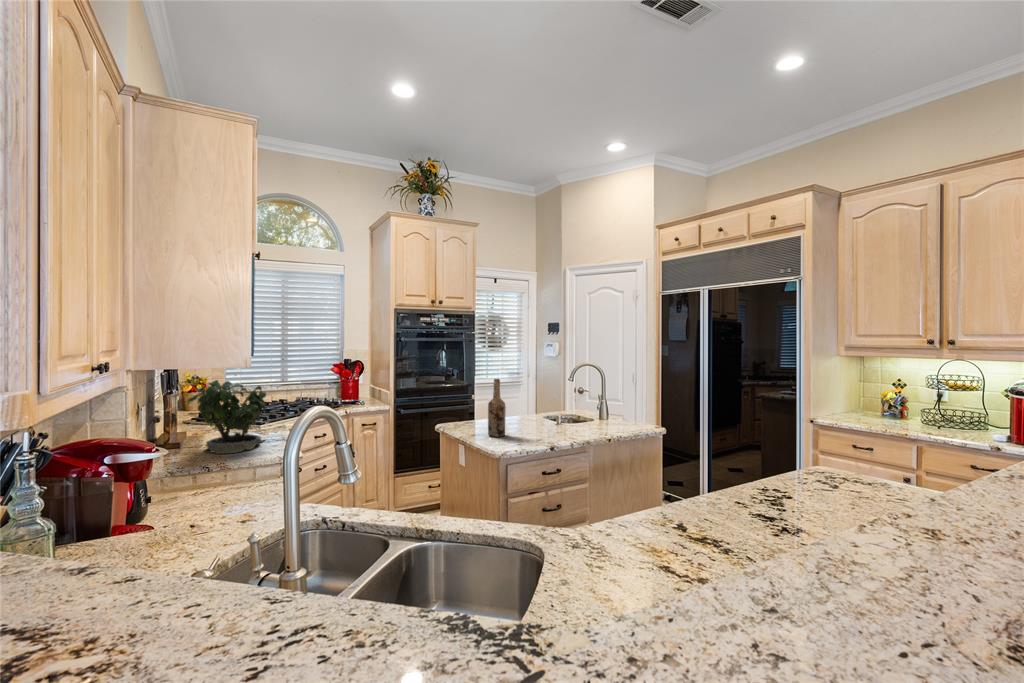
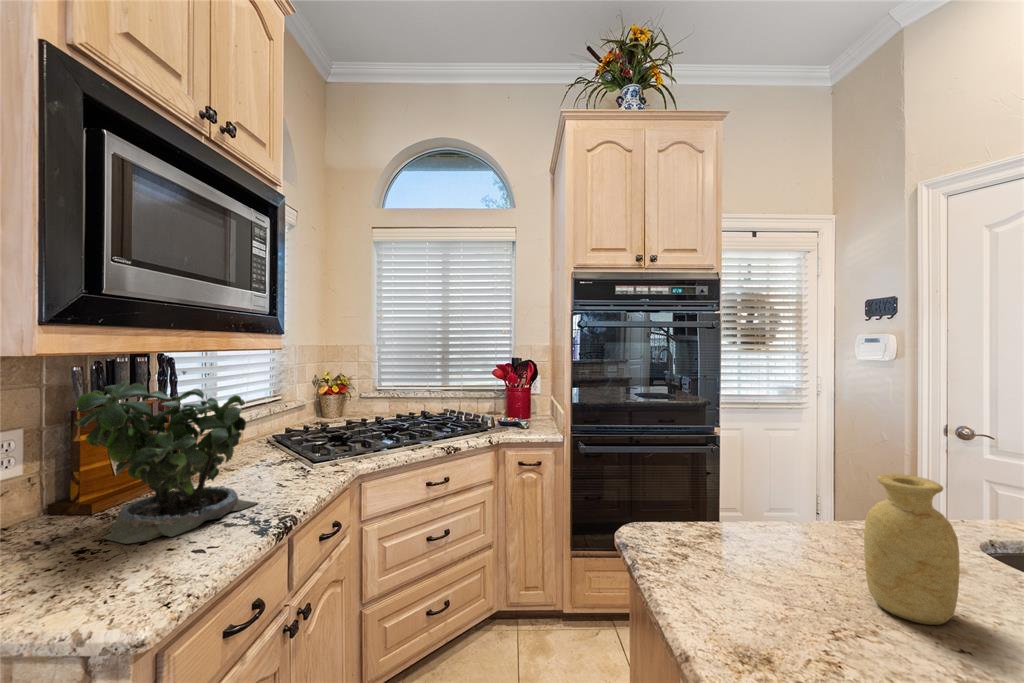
wine bottle: present [488,379,506,437] -> none [761,414,834,632]
vase: none [515,395,535,433] -> present [864,474,960,625]

